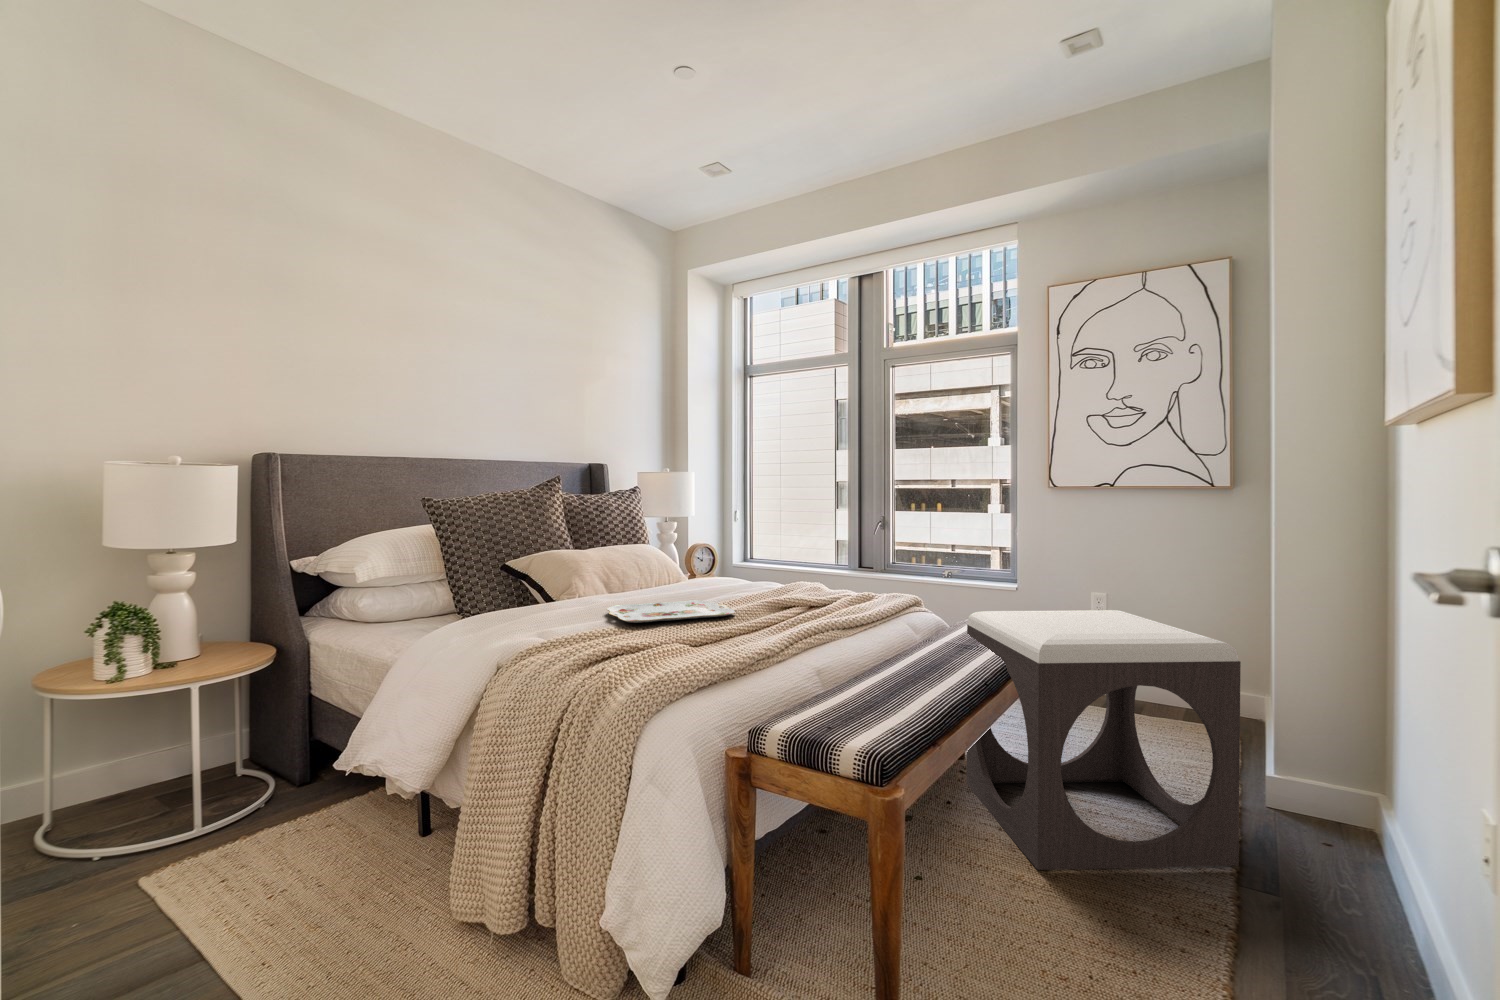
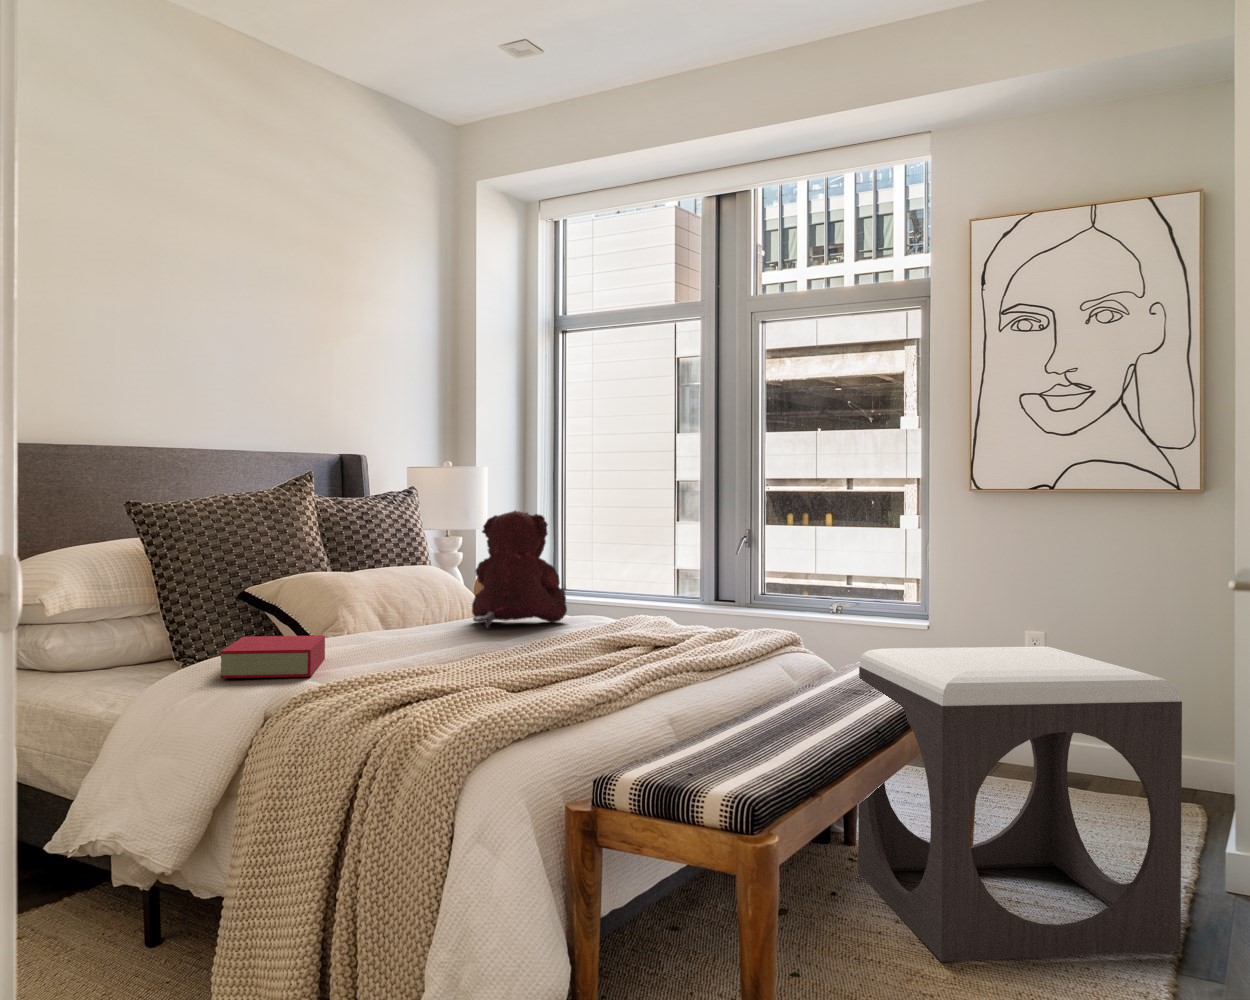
teddy bear: none [674,503,744,592] -> present [472,511,567,628]
book: none [473,599,558,634] -> present [221,636,325,678]
serving tray: present [607,600,735,623] -> none [390,638,561,664]

